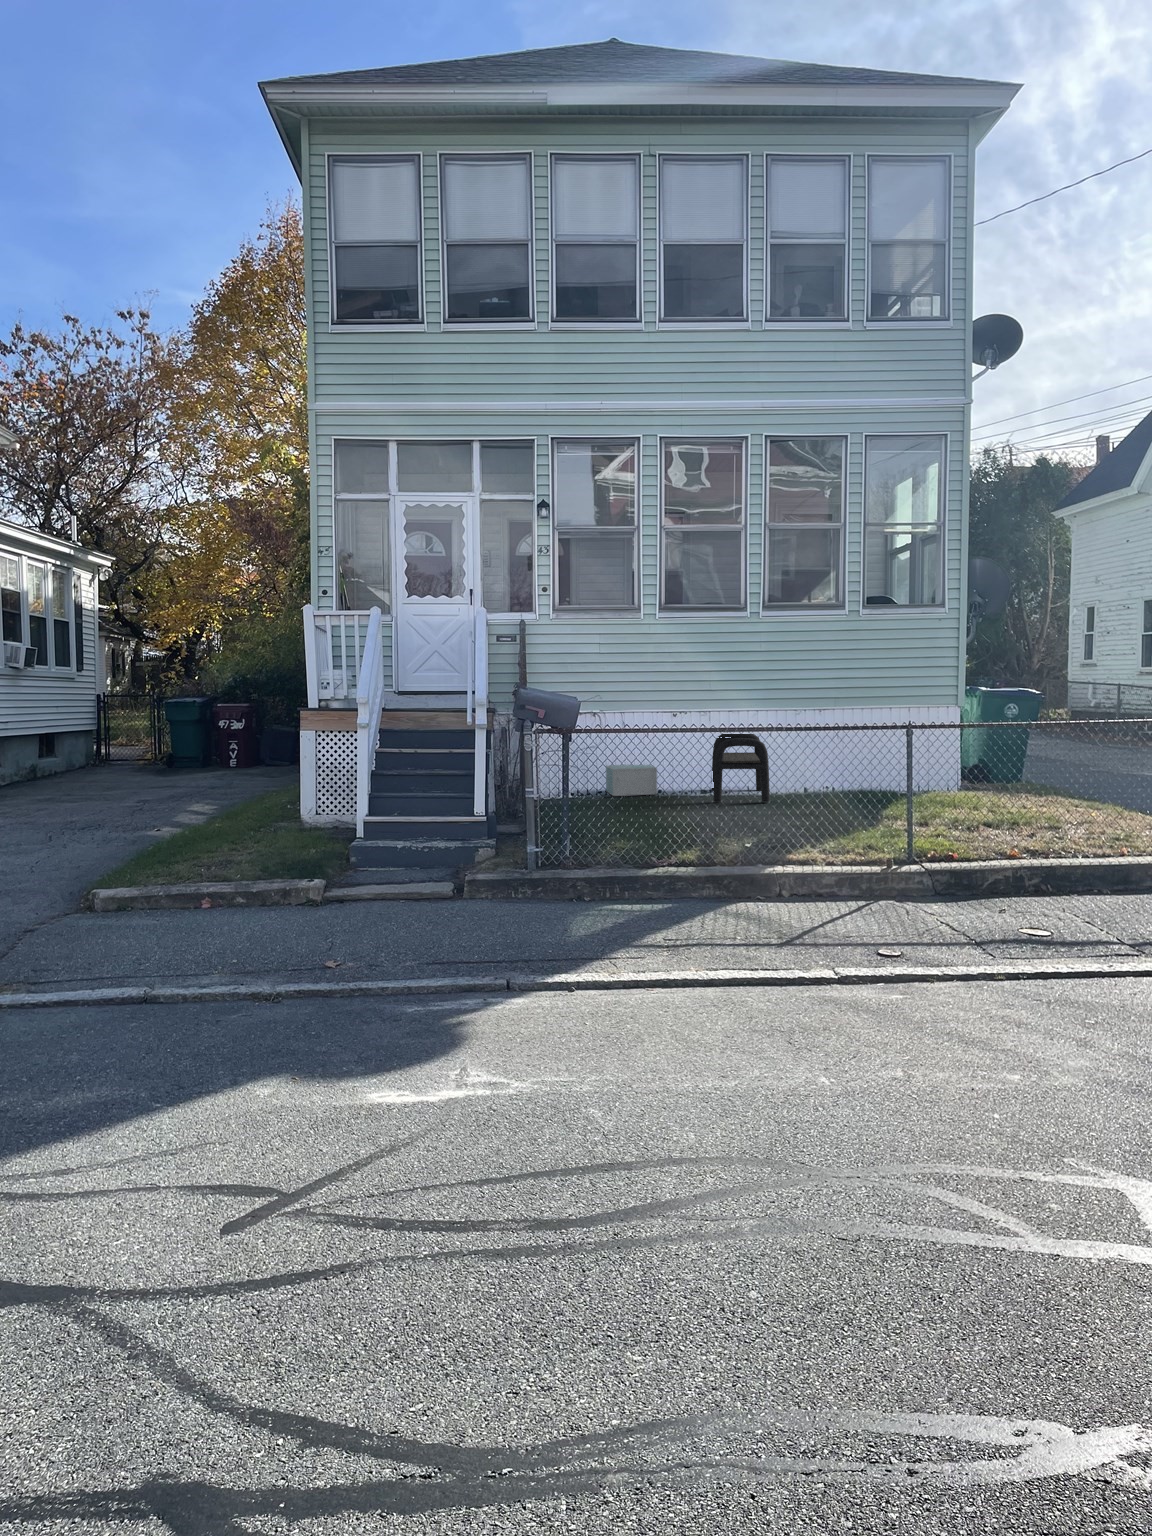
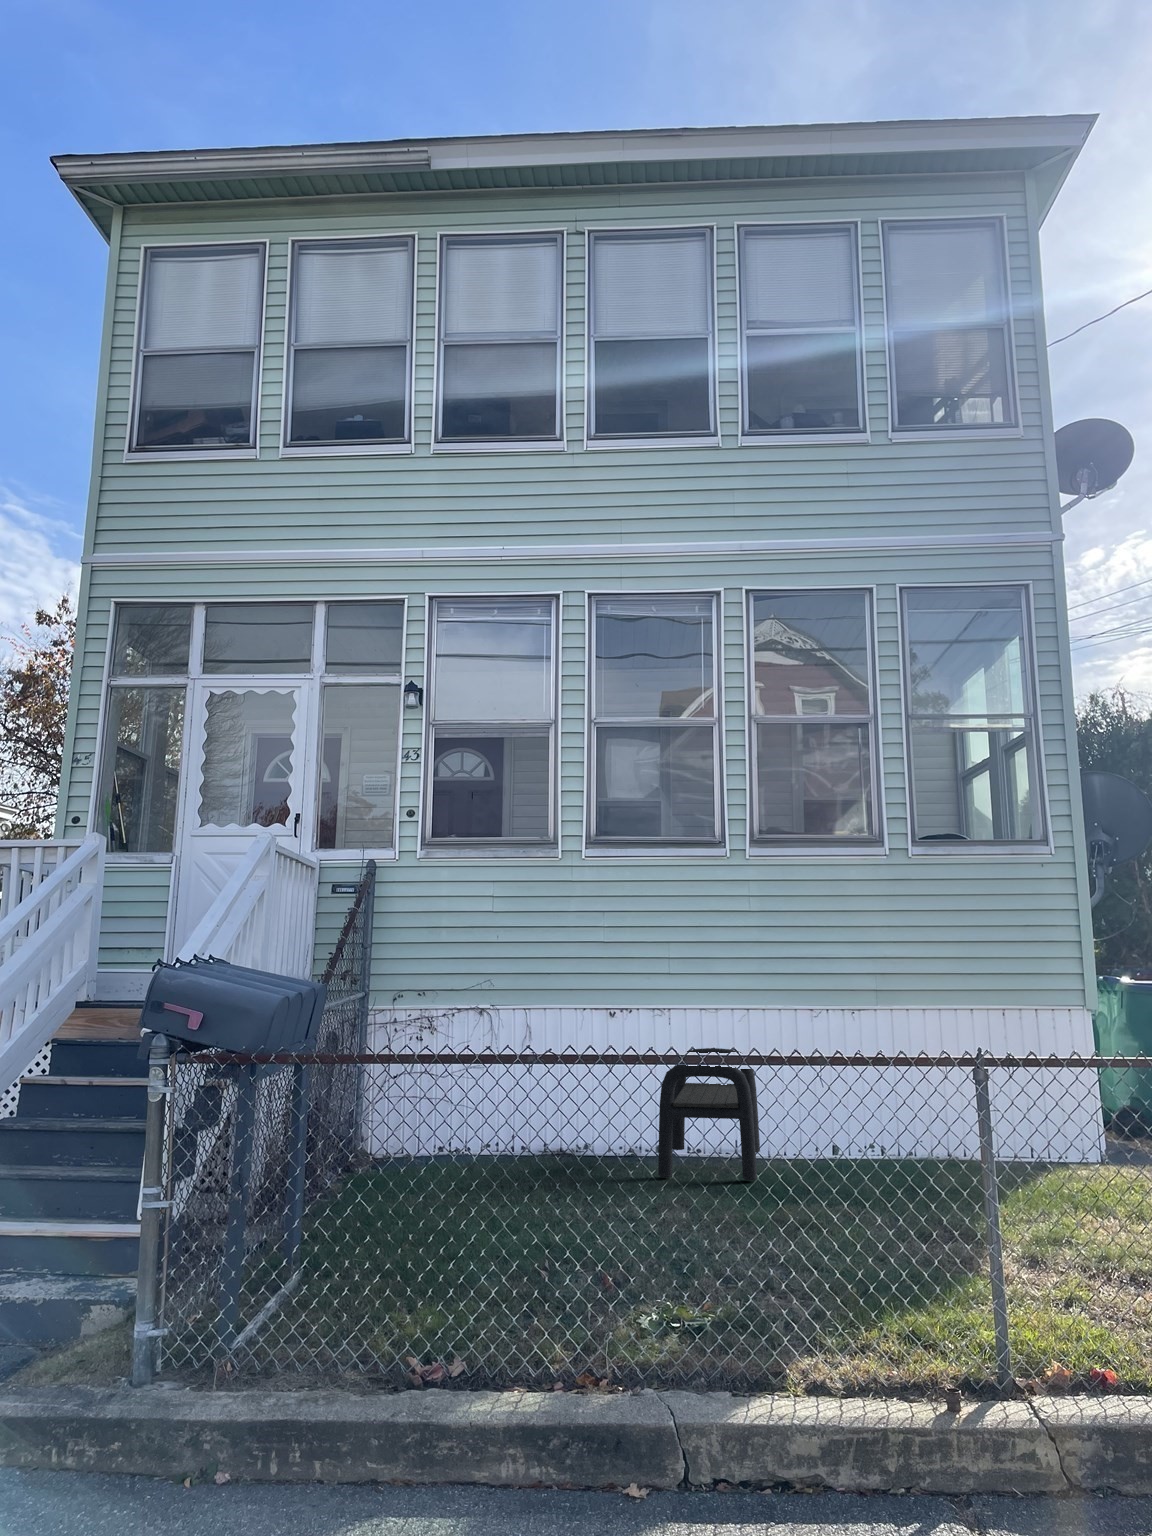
storage box: present [606,765,657,796] -> none [497,1099,574,1157]

